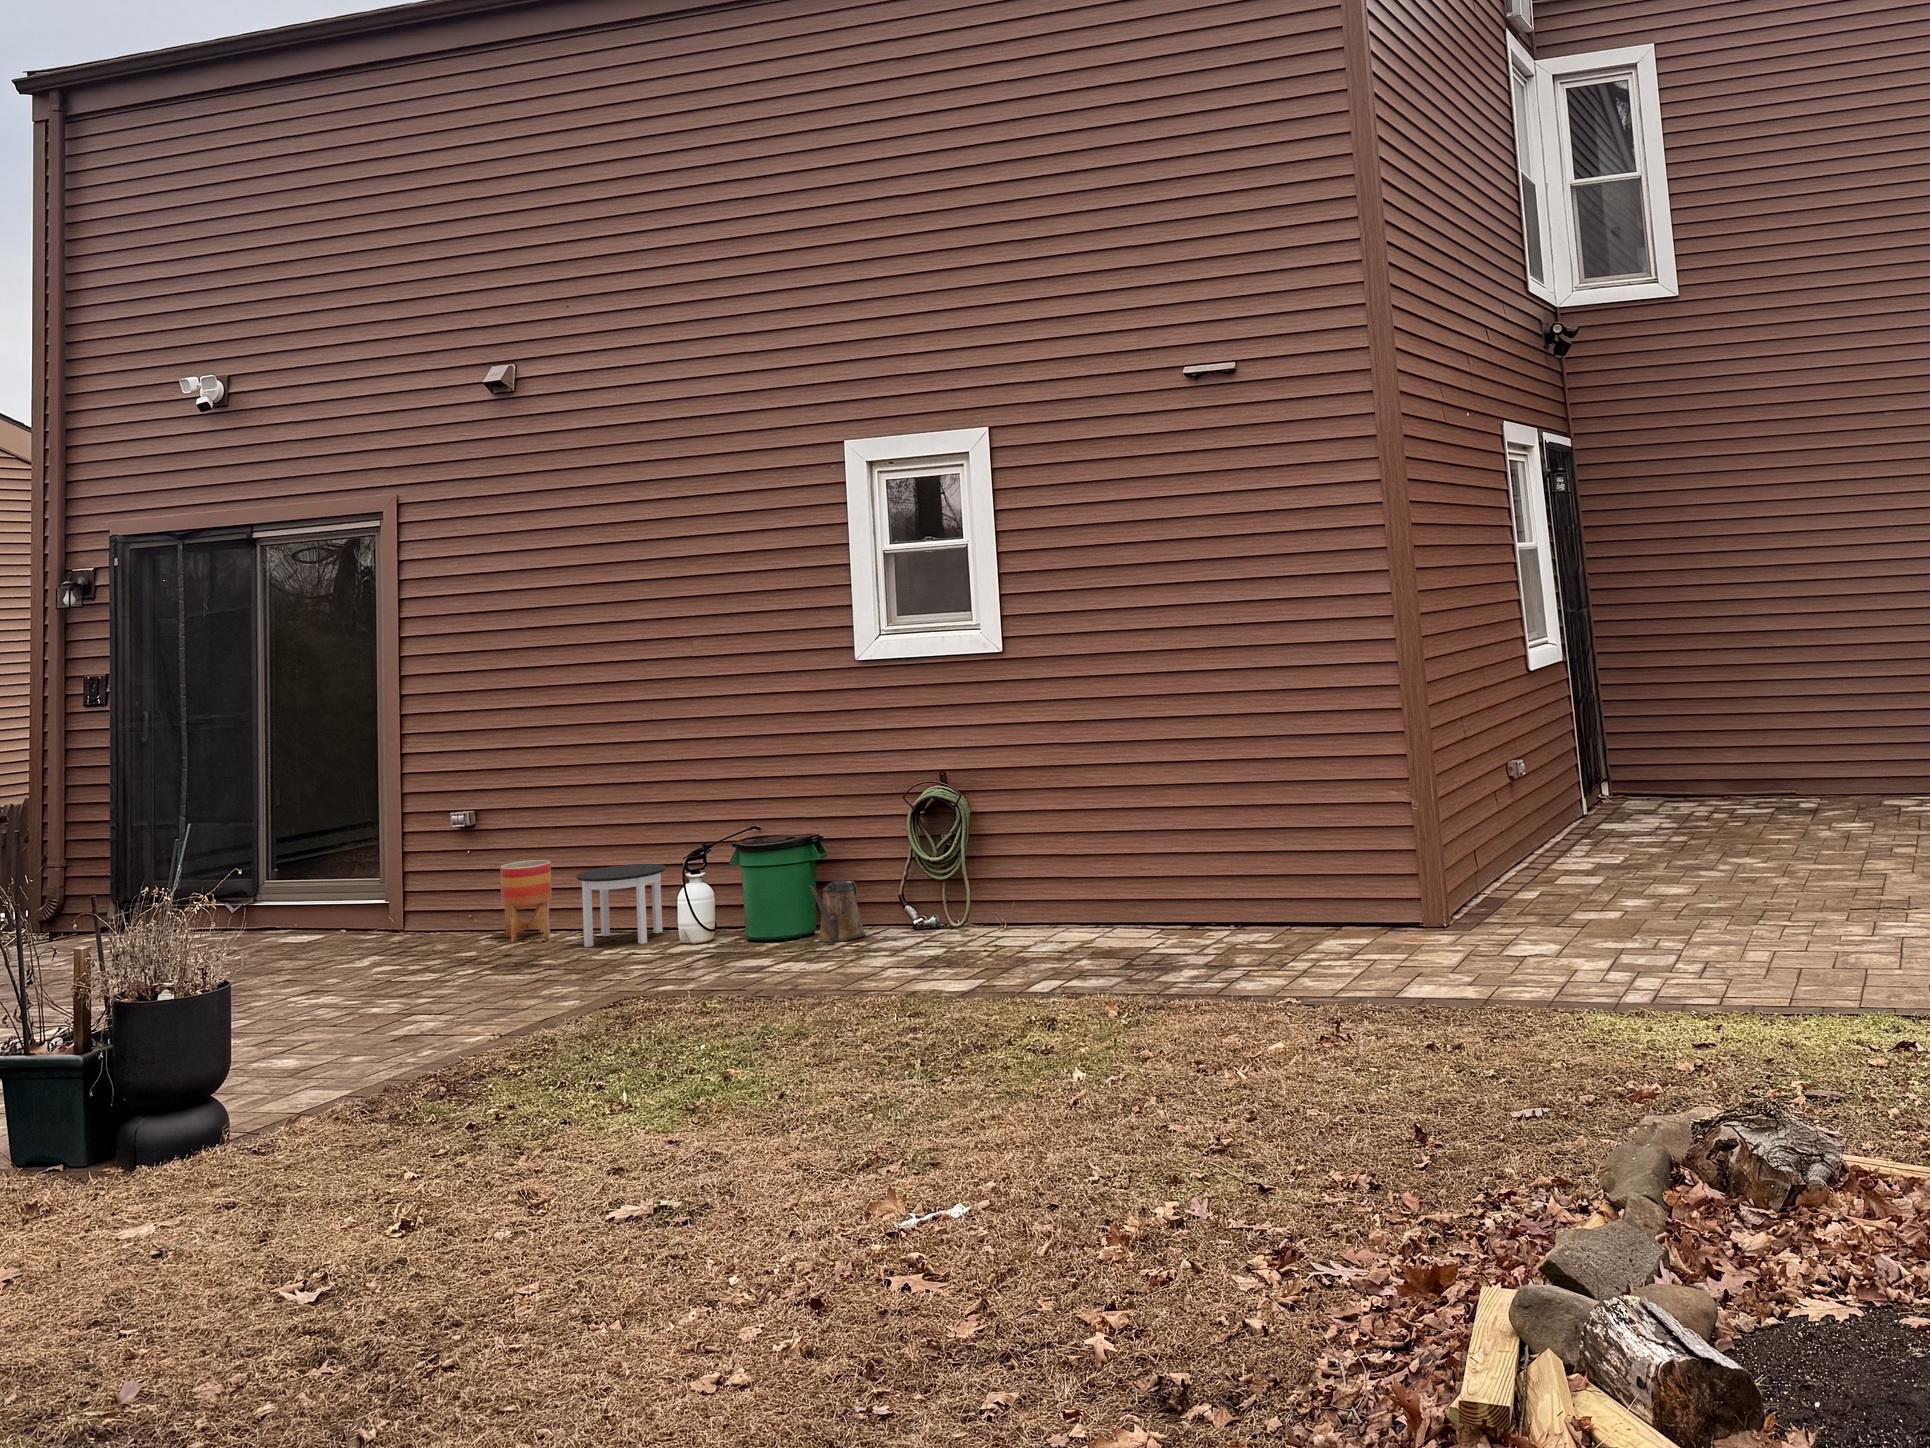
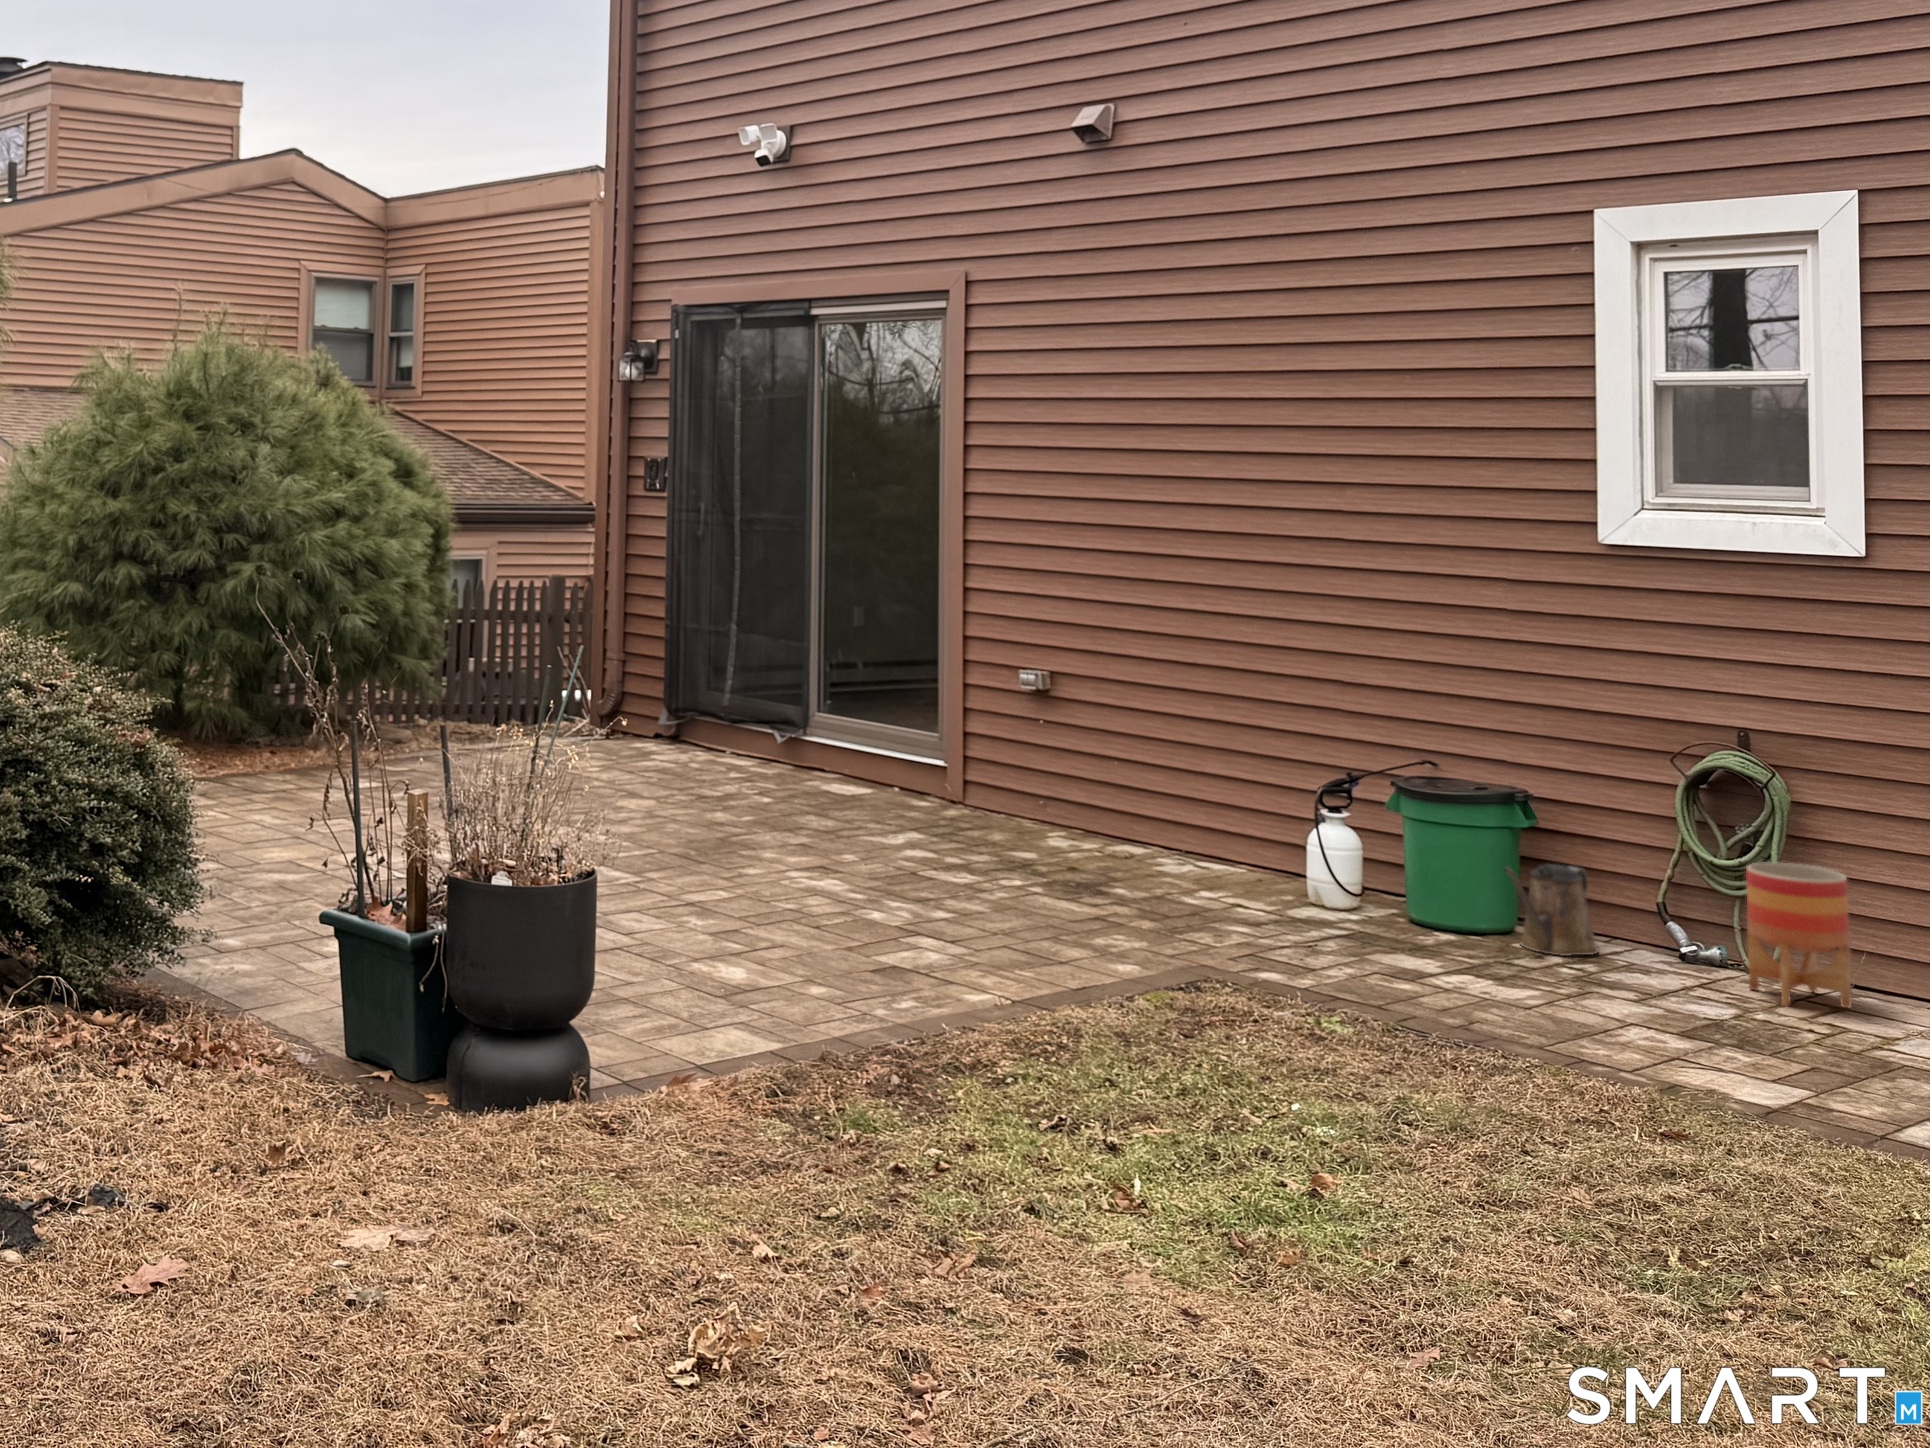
planter: present [500,860,552,942] -> present [1746,862,1852,1008]
round table: present [577,864,666,947] -> none [1169,776,1294,891]

